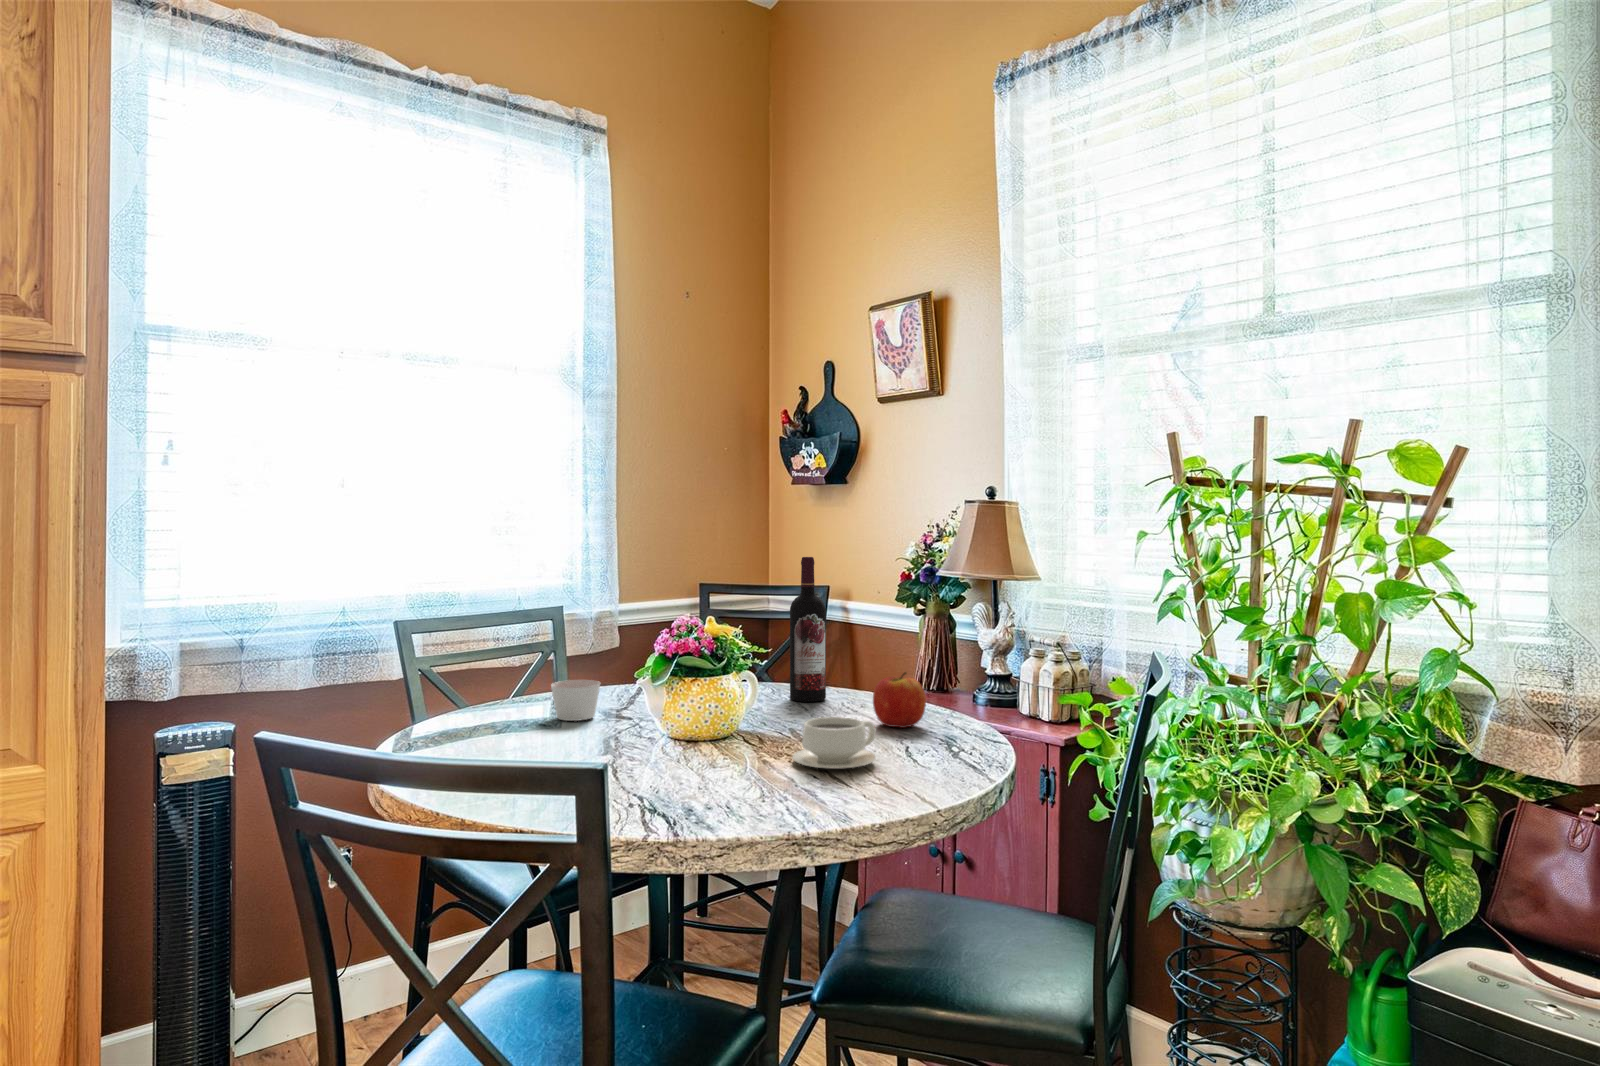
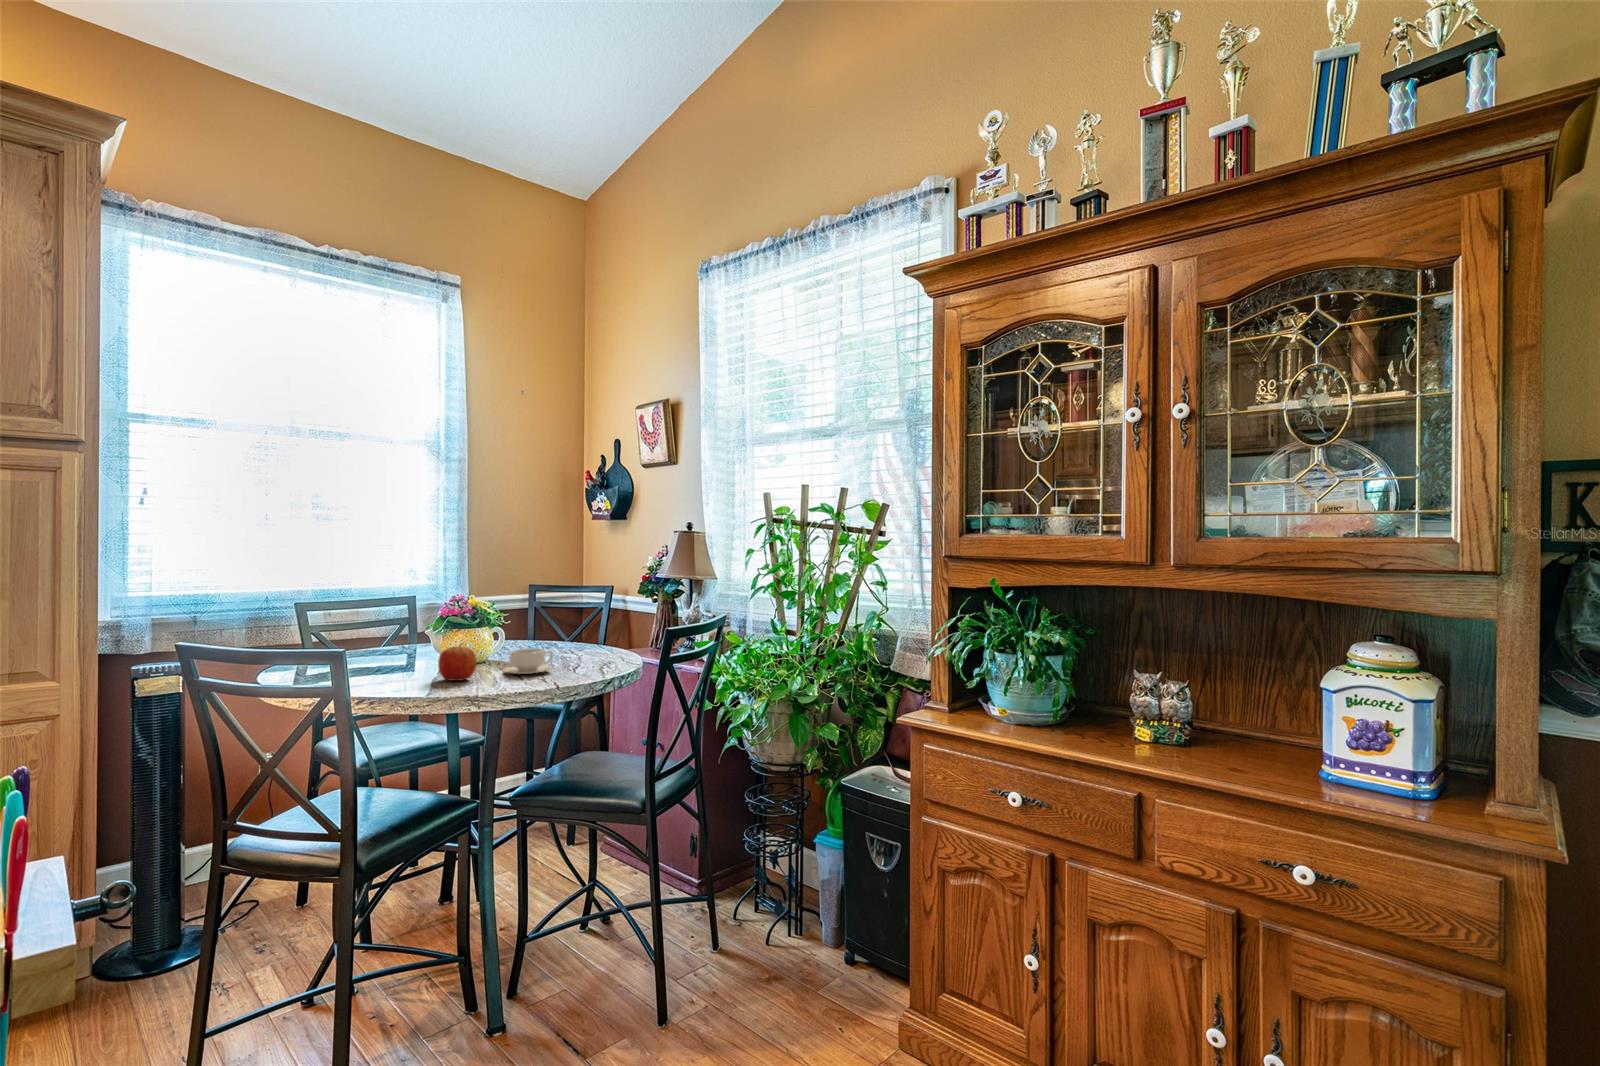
wine bottle: present [790,557,826,702] -> none [540,563,562,648]
apple: present [873,672,926,728] -> present [438,644,476,681]
candle: present [551,680,600,721] -> none [380,634,412,657]

